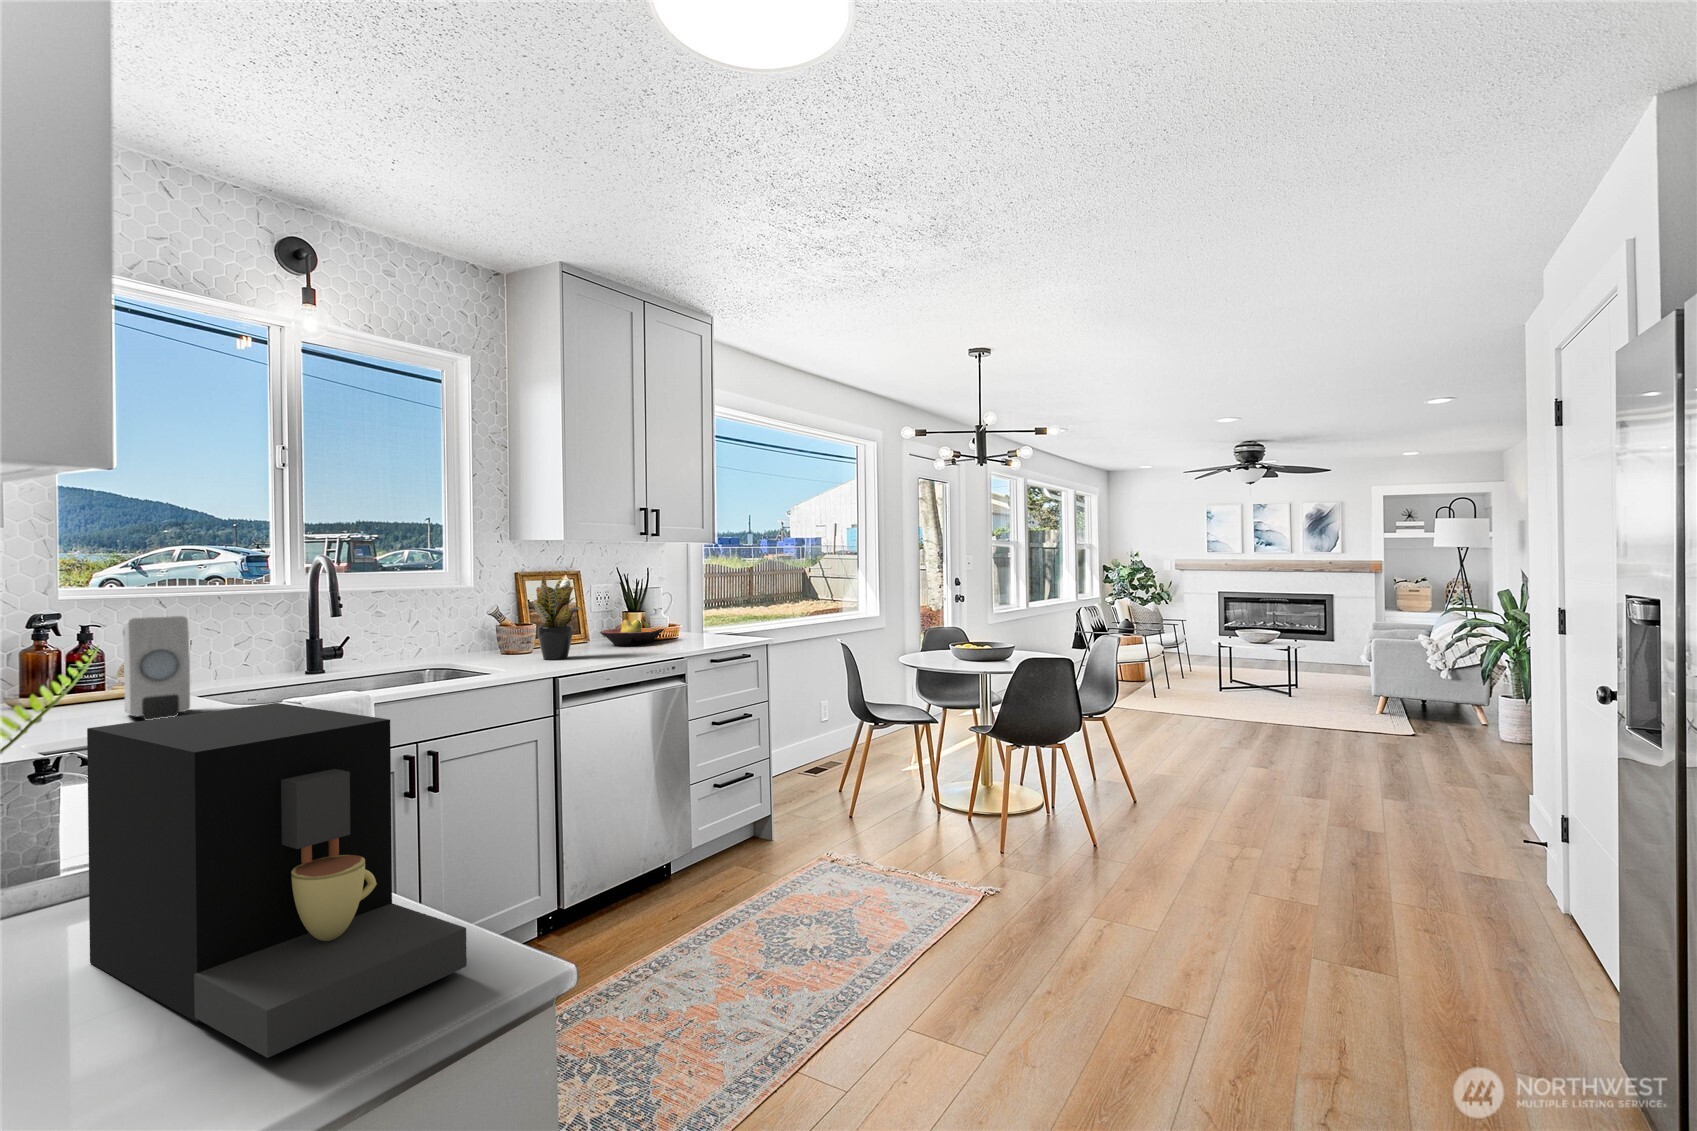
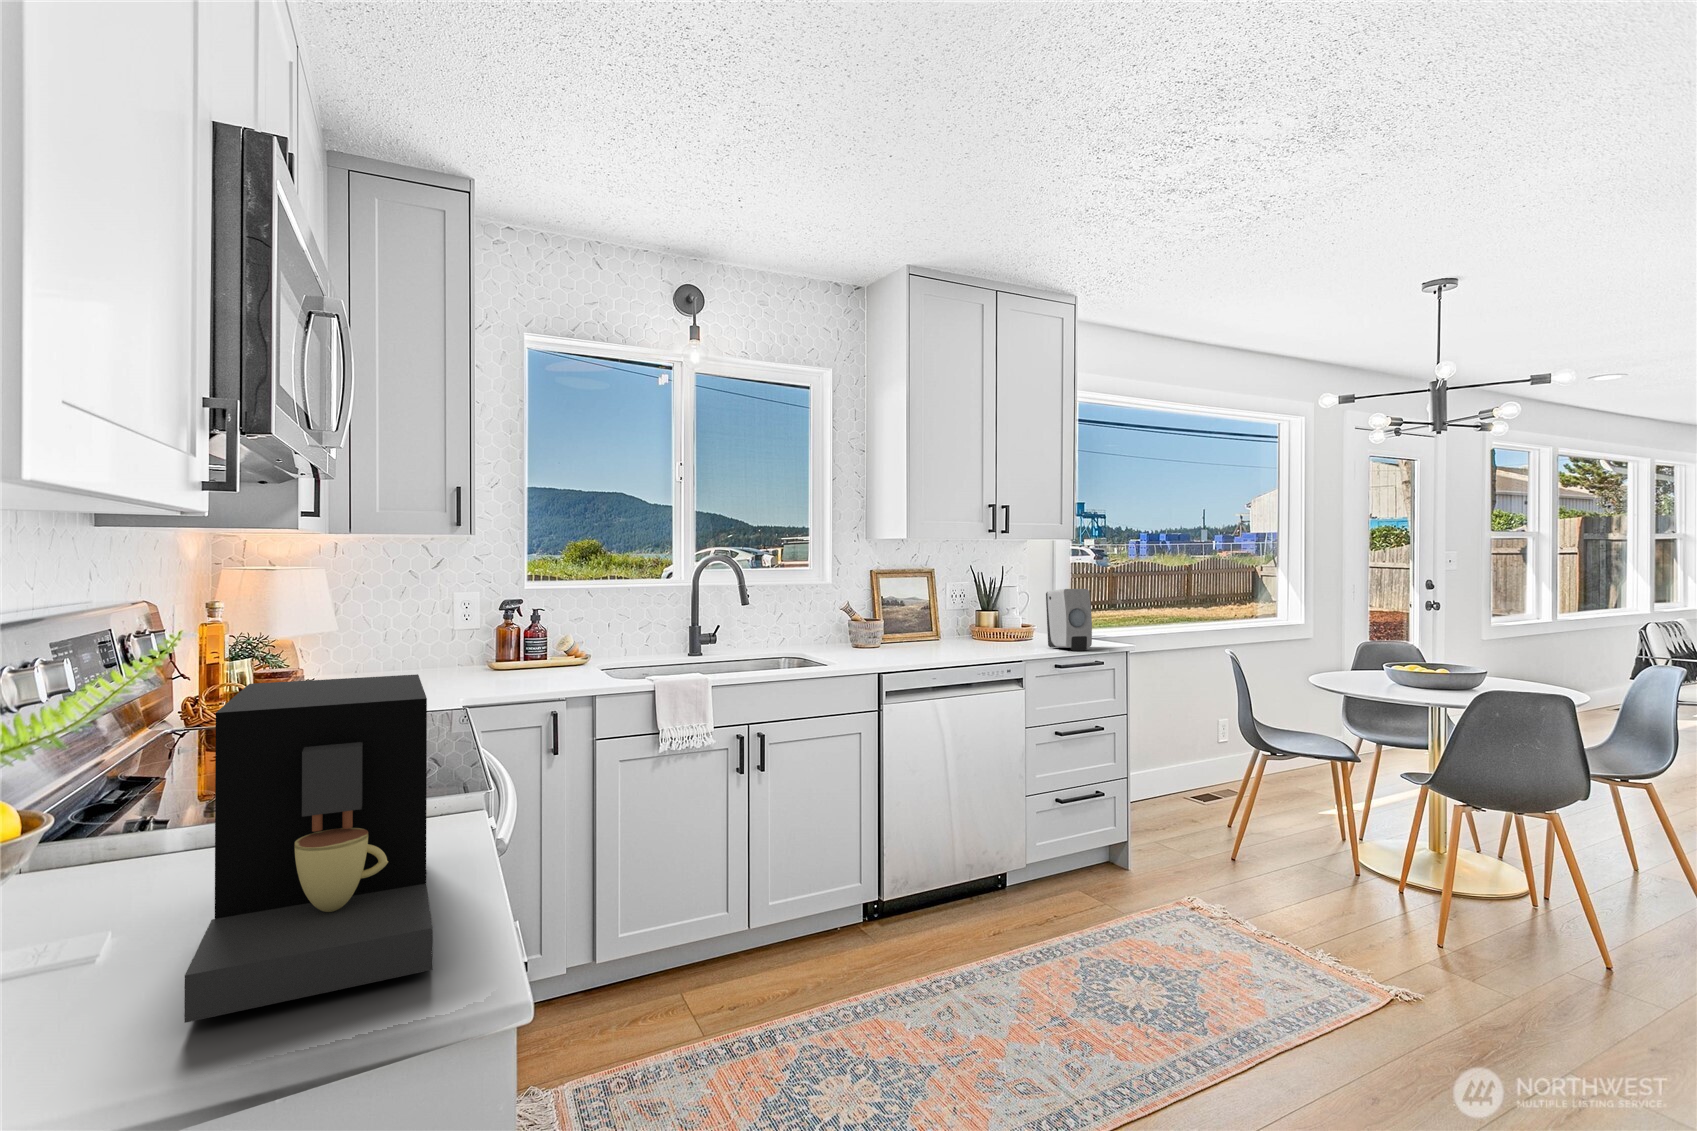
potted plant: present [533,571,581,660] -> none [871,566,927,656]
soap dispenser: present [123,616,190,720] -> present [1046,589,1092,651]
fruit bowl: present [600,619,665,646] -> none [950,619,1020,646]

